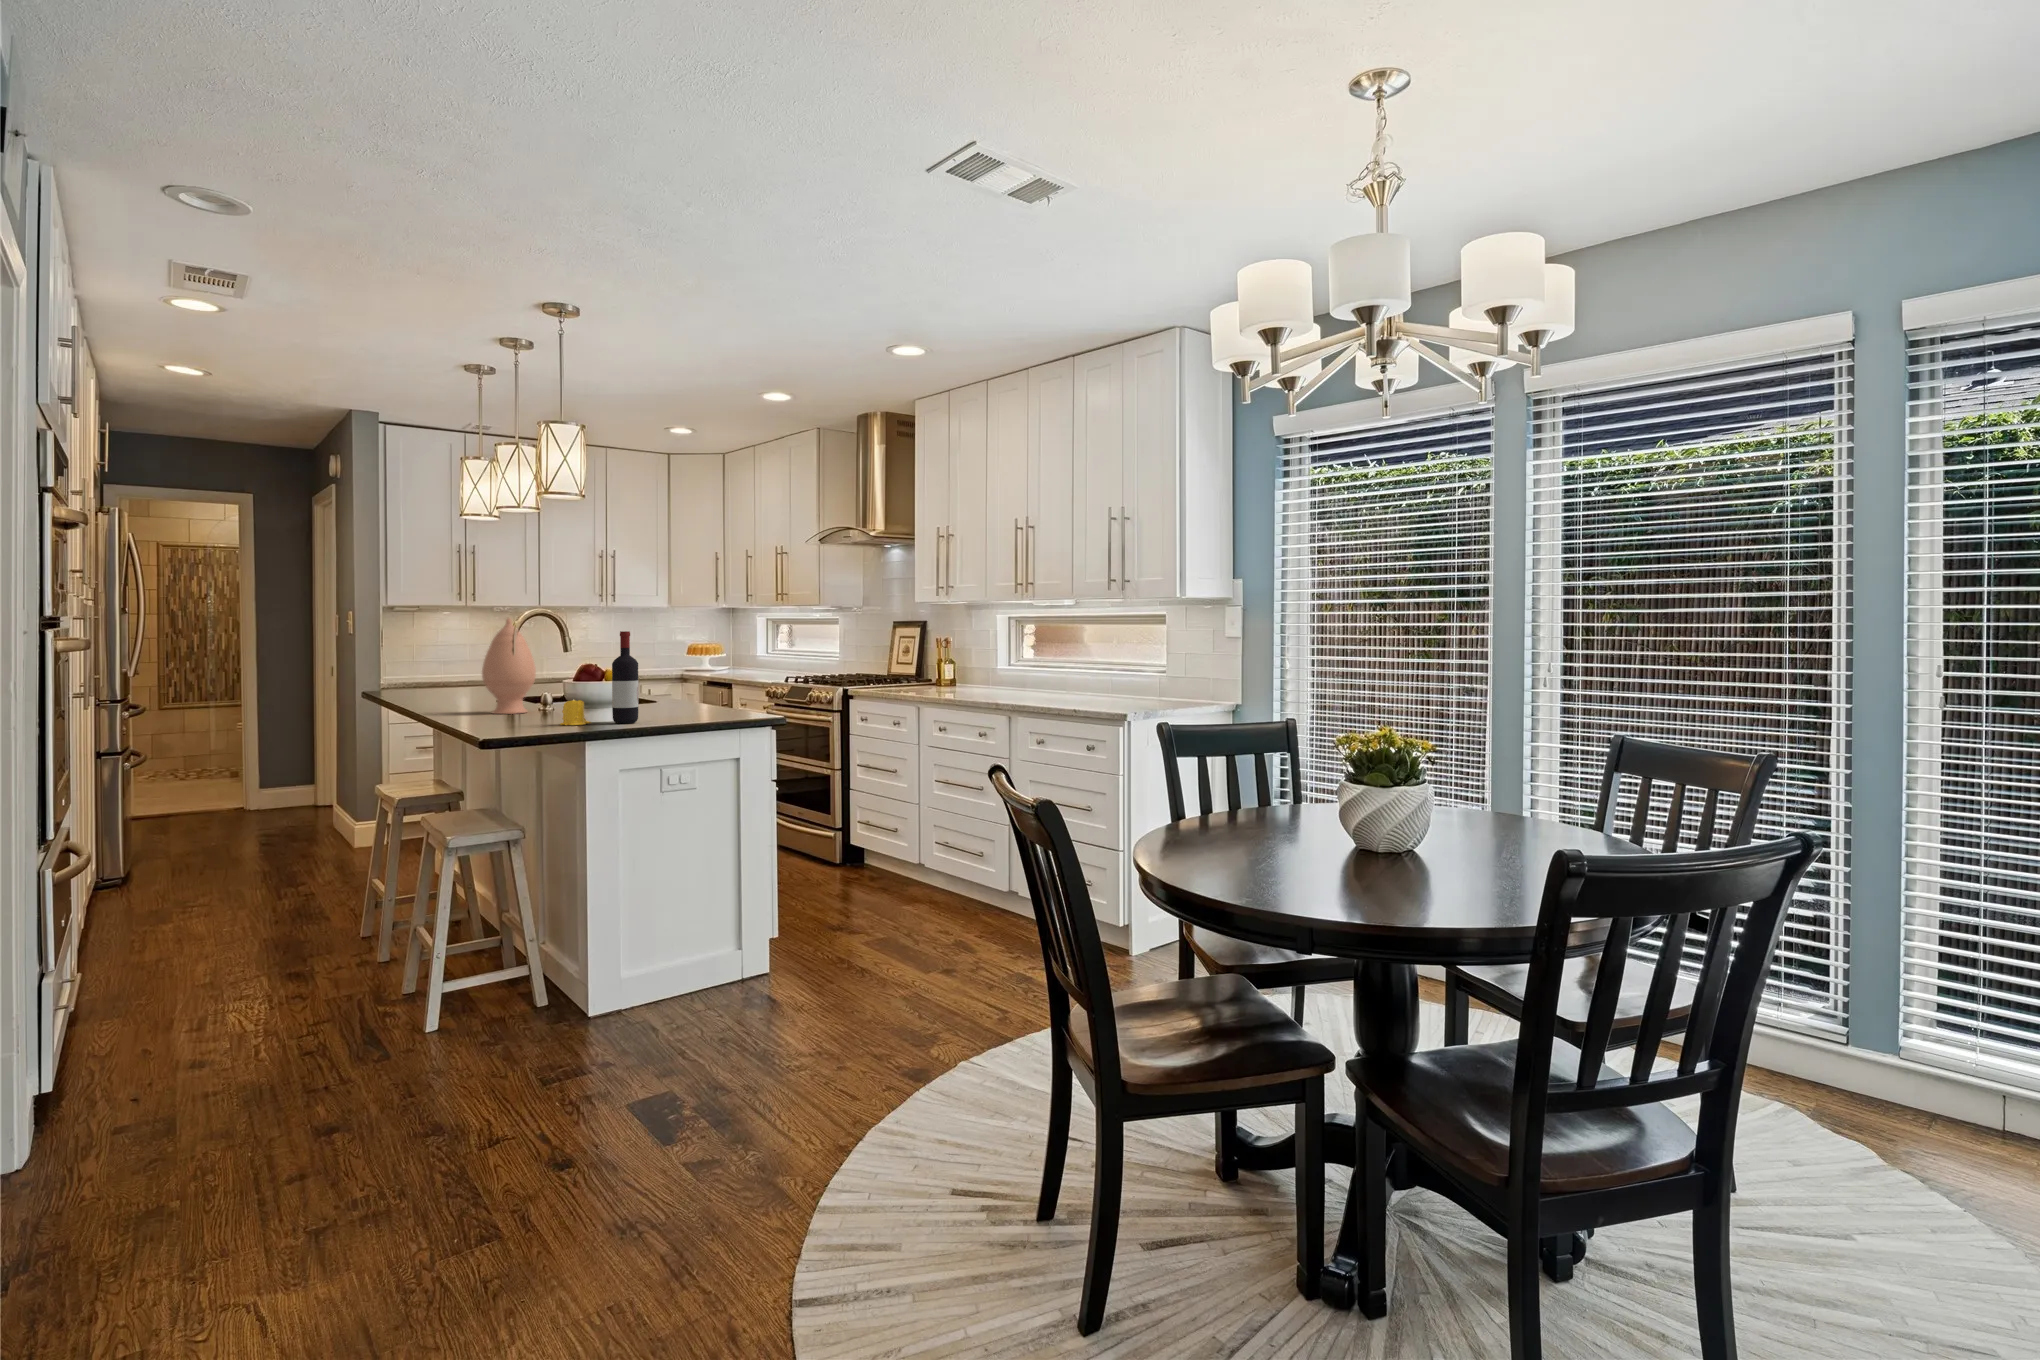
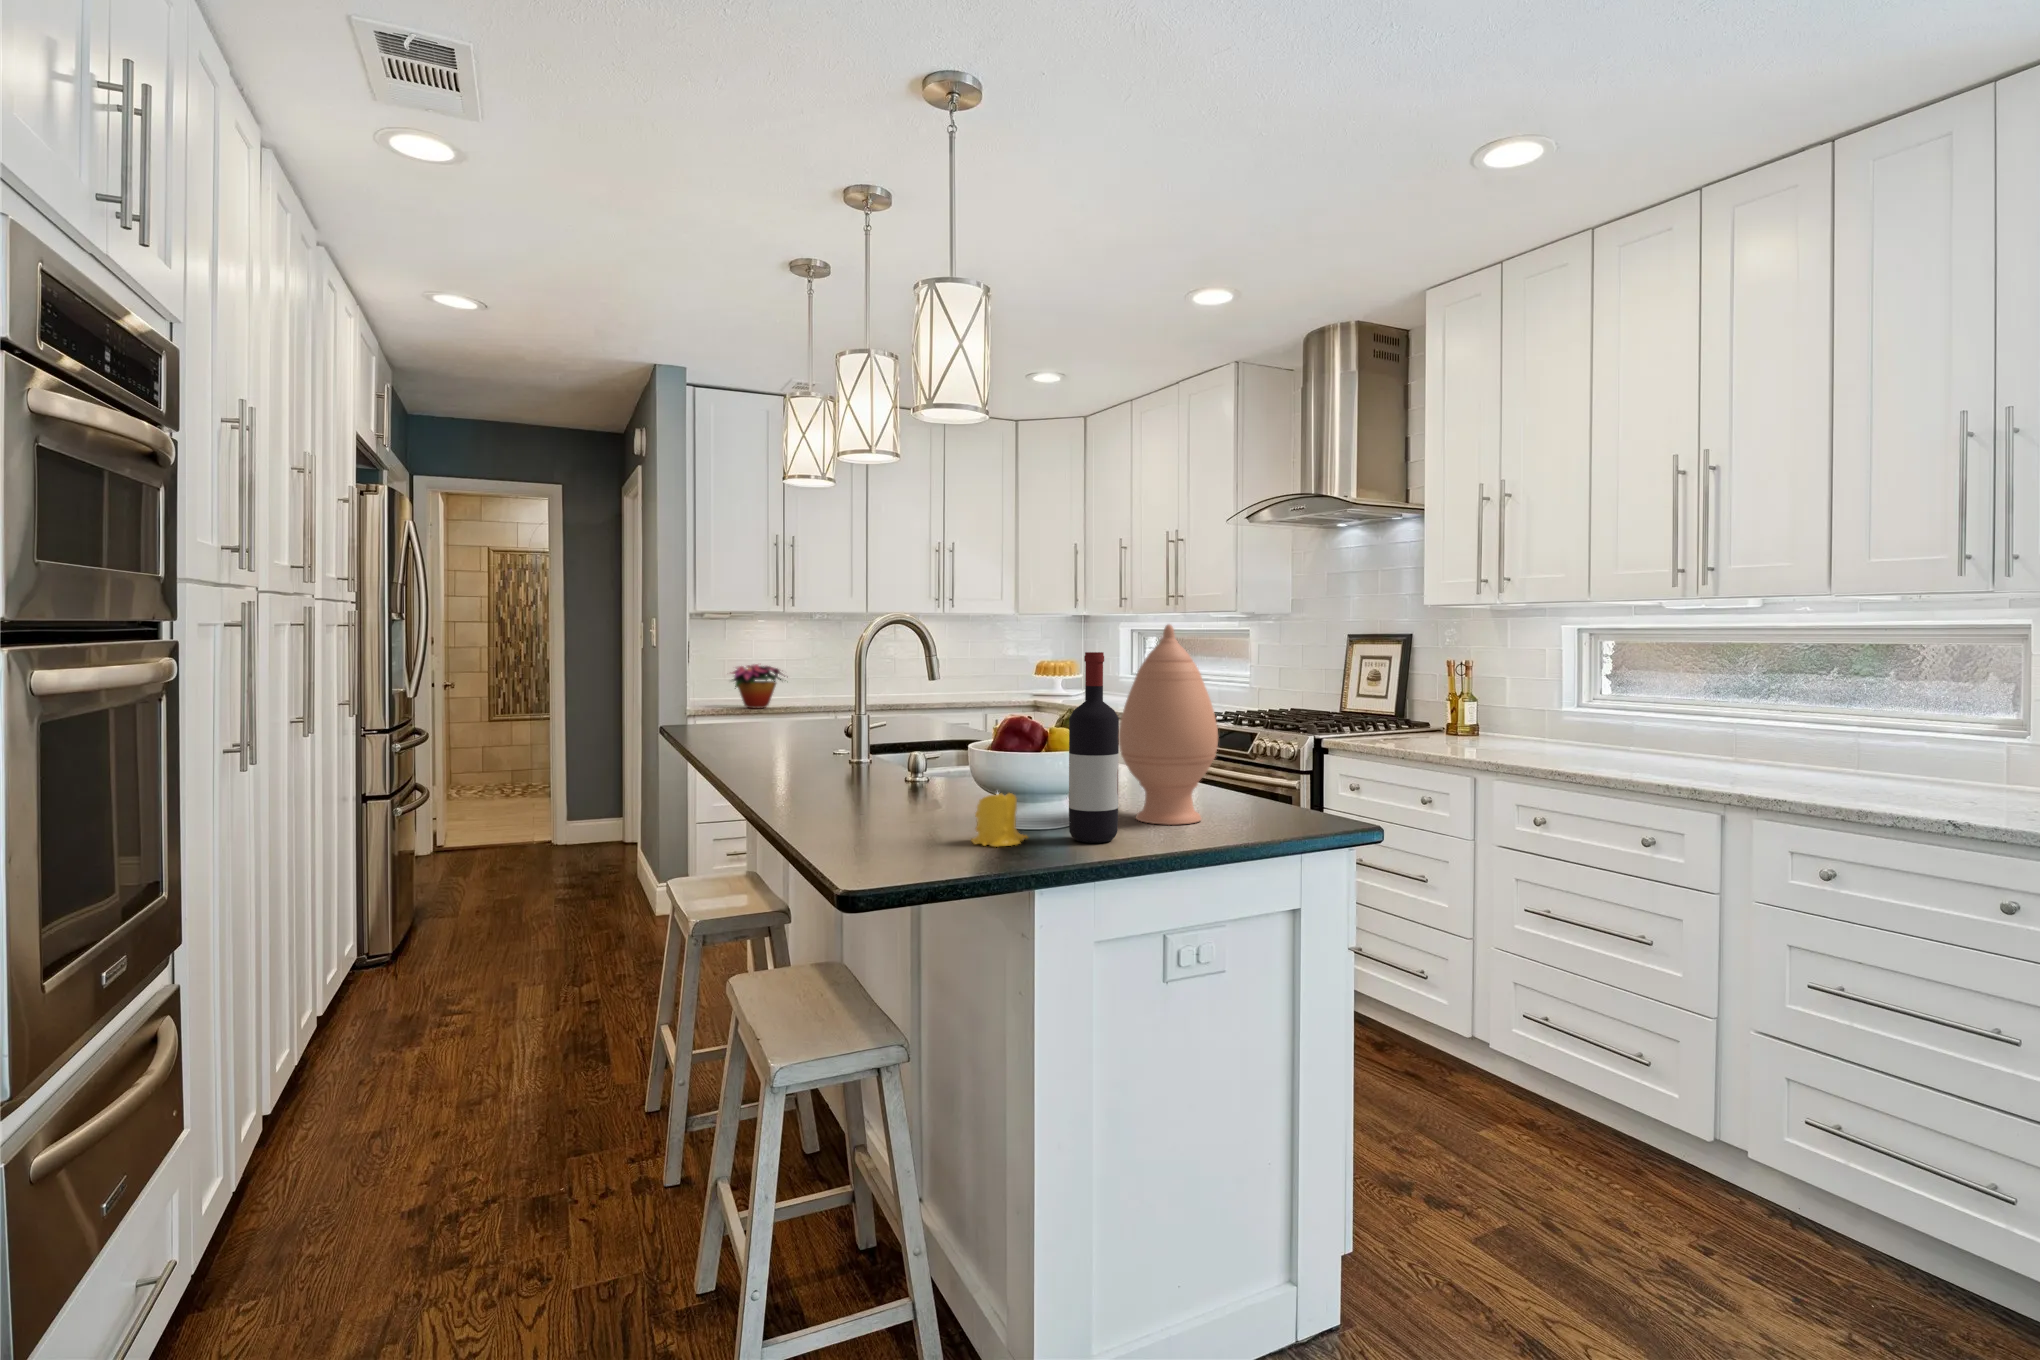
vase: present [482,618,536,714] -> present [1119,624,1218,825]
flower arrangement: none [411,647,471,683] -> present [732,664,785,709]

